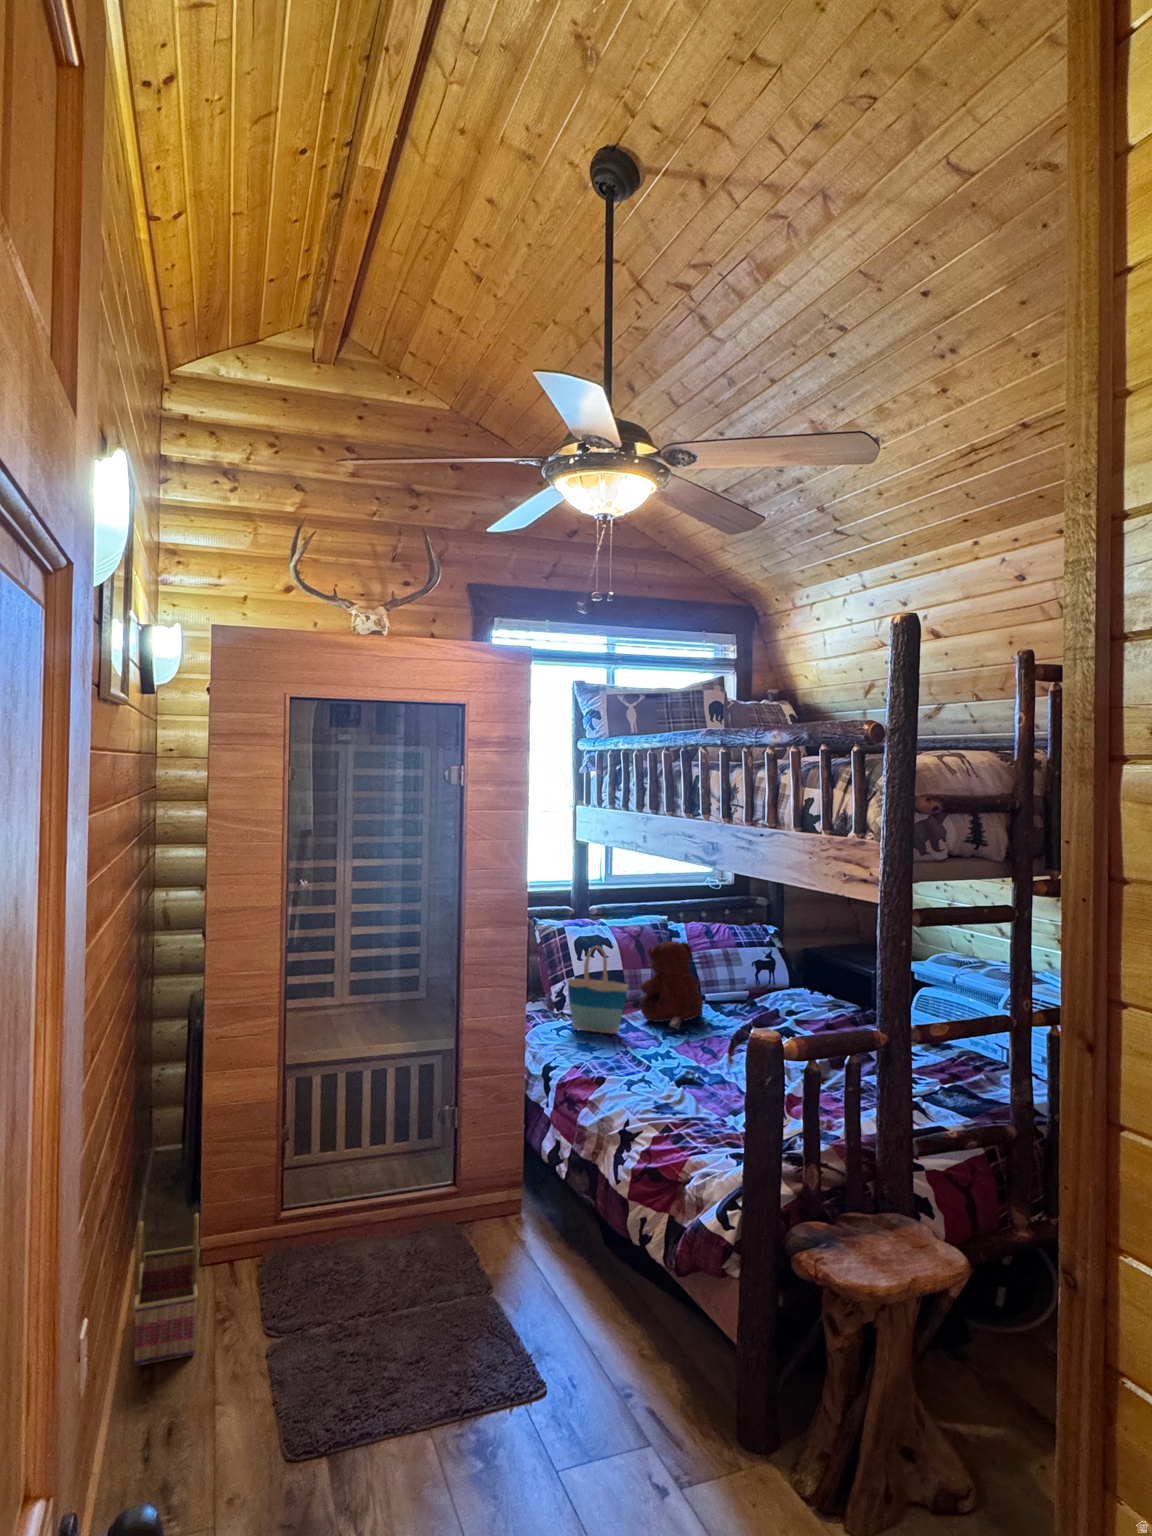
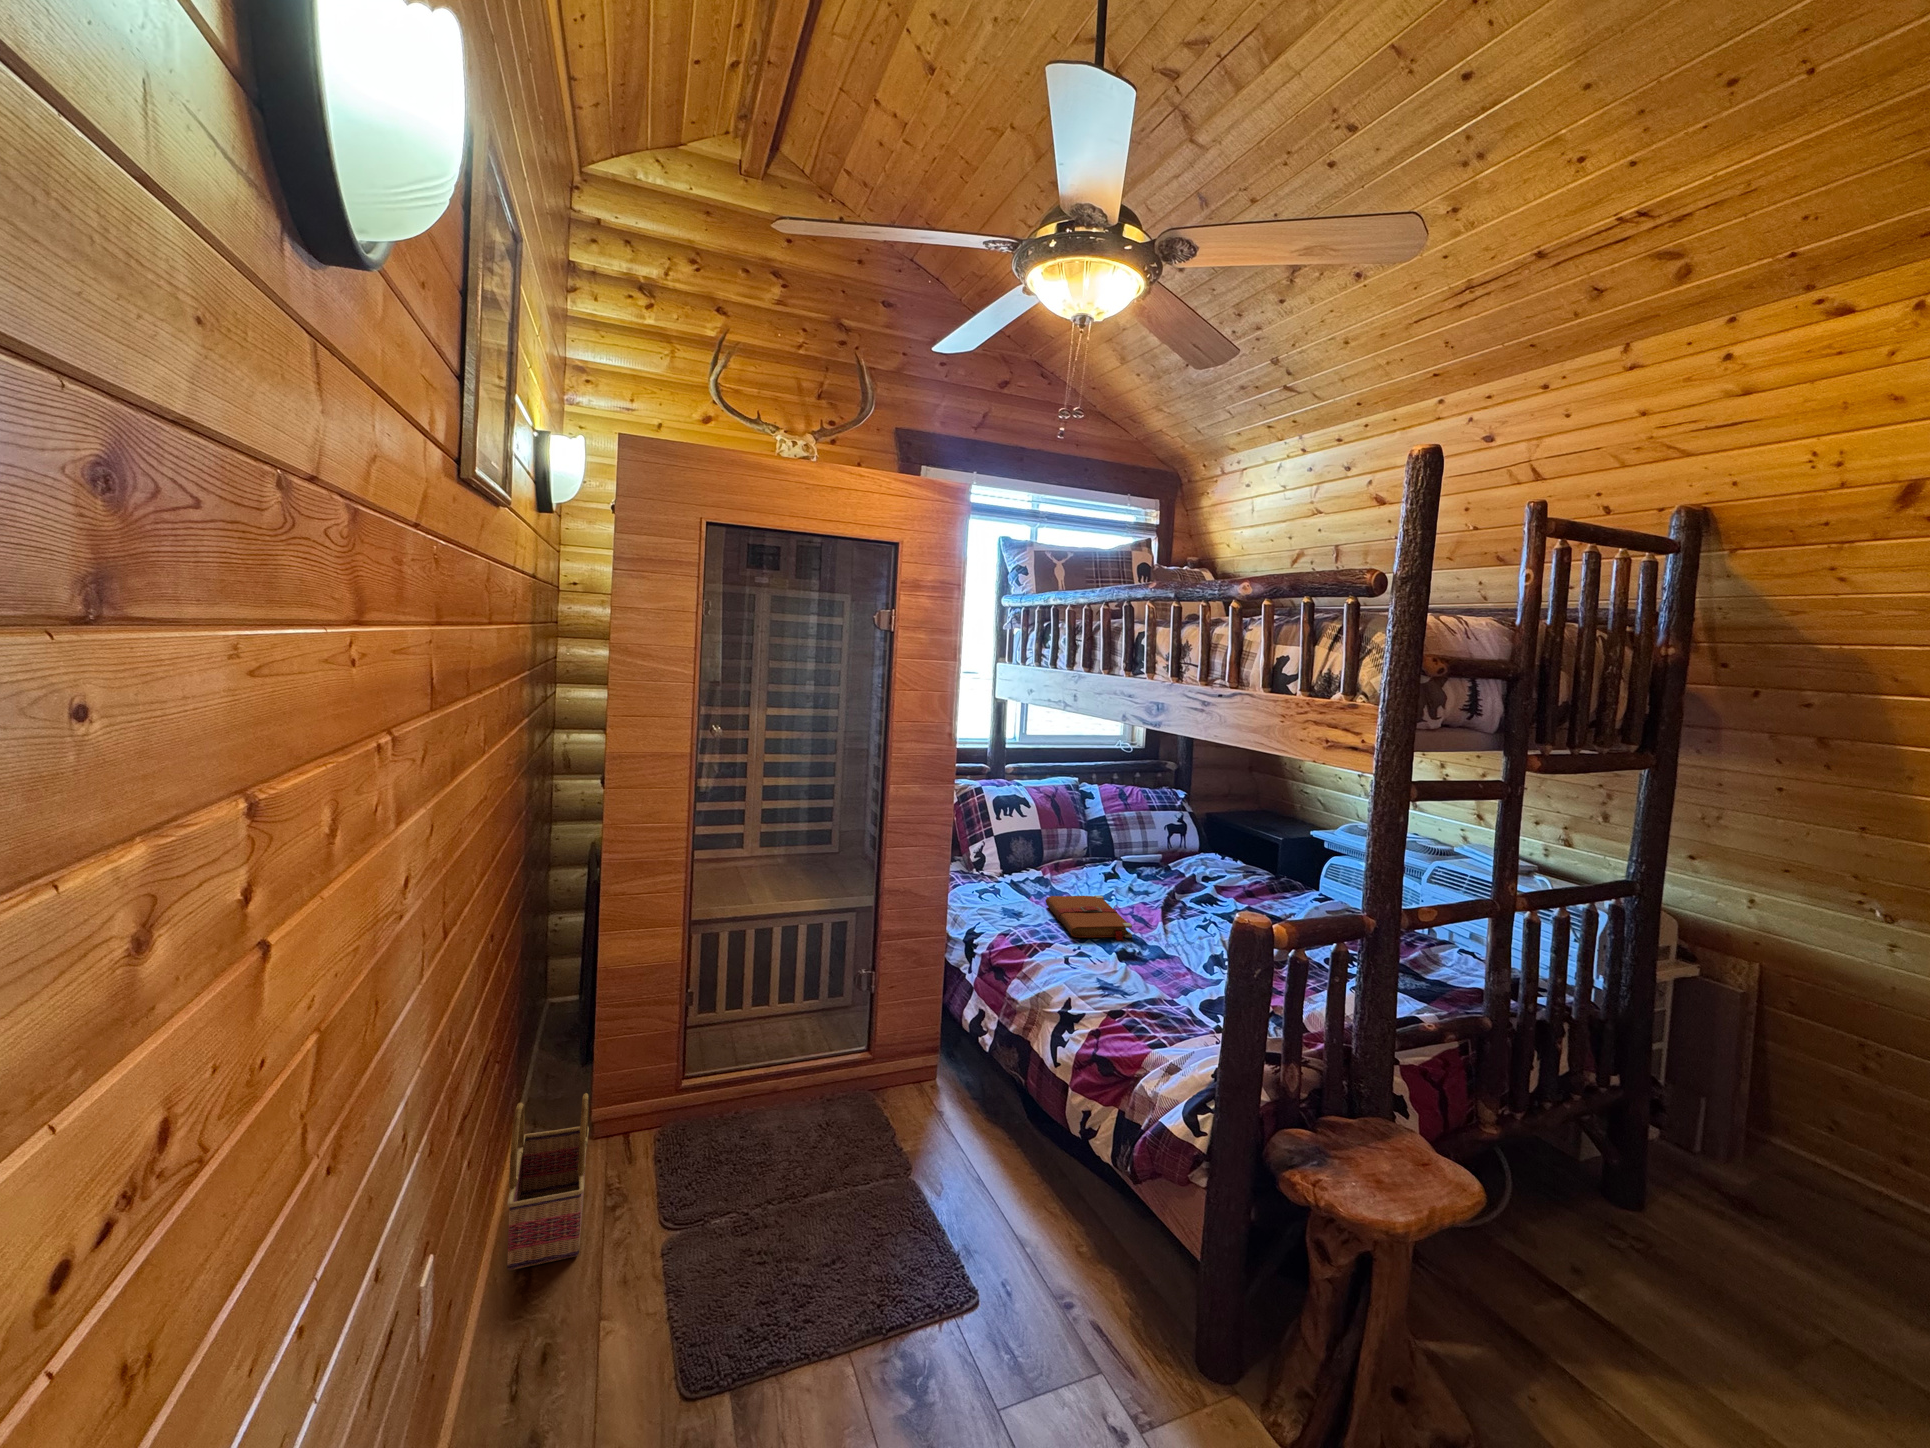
teddy bear: present [641,941,703,1029] -> none [1060,802,1124,894]
tote bag: present [568,946,628,1034] -> none [989,806,1052,896]
book: none [623,1031,703,1072] -> present [1046,896,1132,941]

